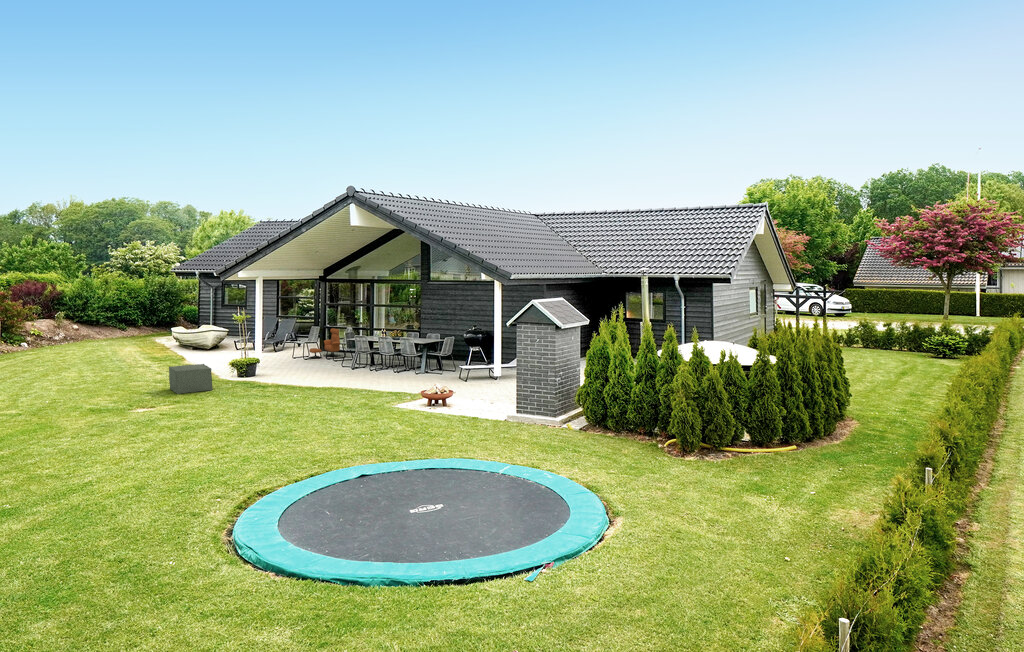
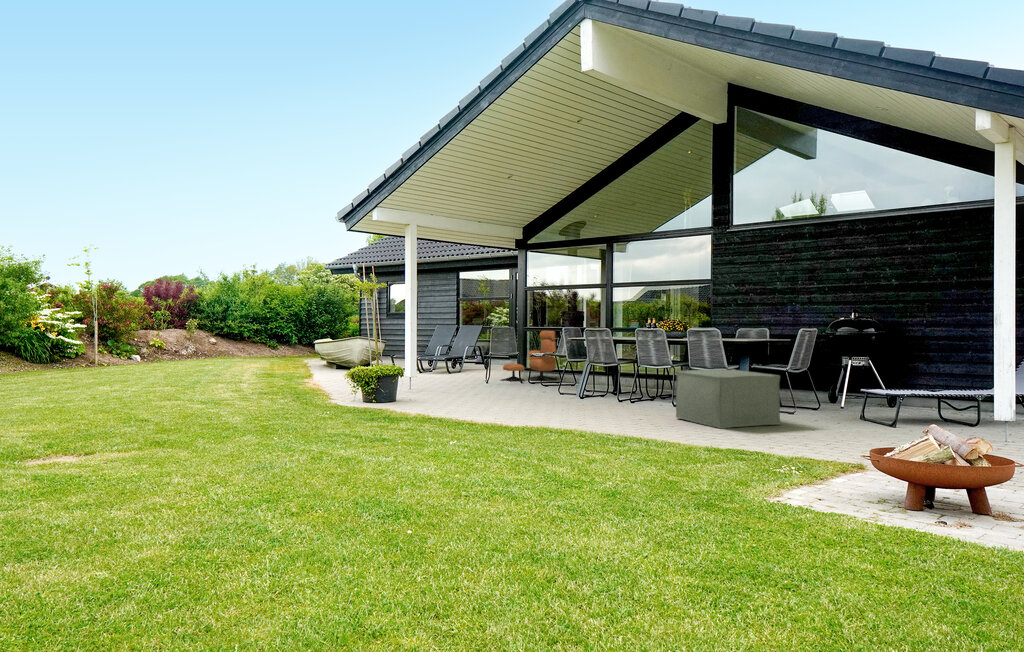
ottoman: present [169,364,213,394] -> present [676,369,781,429]

